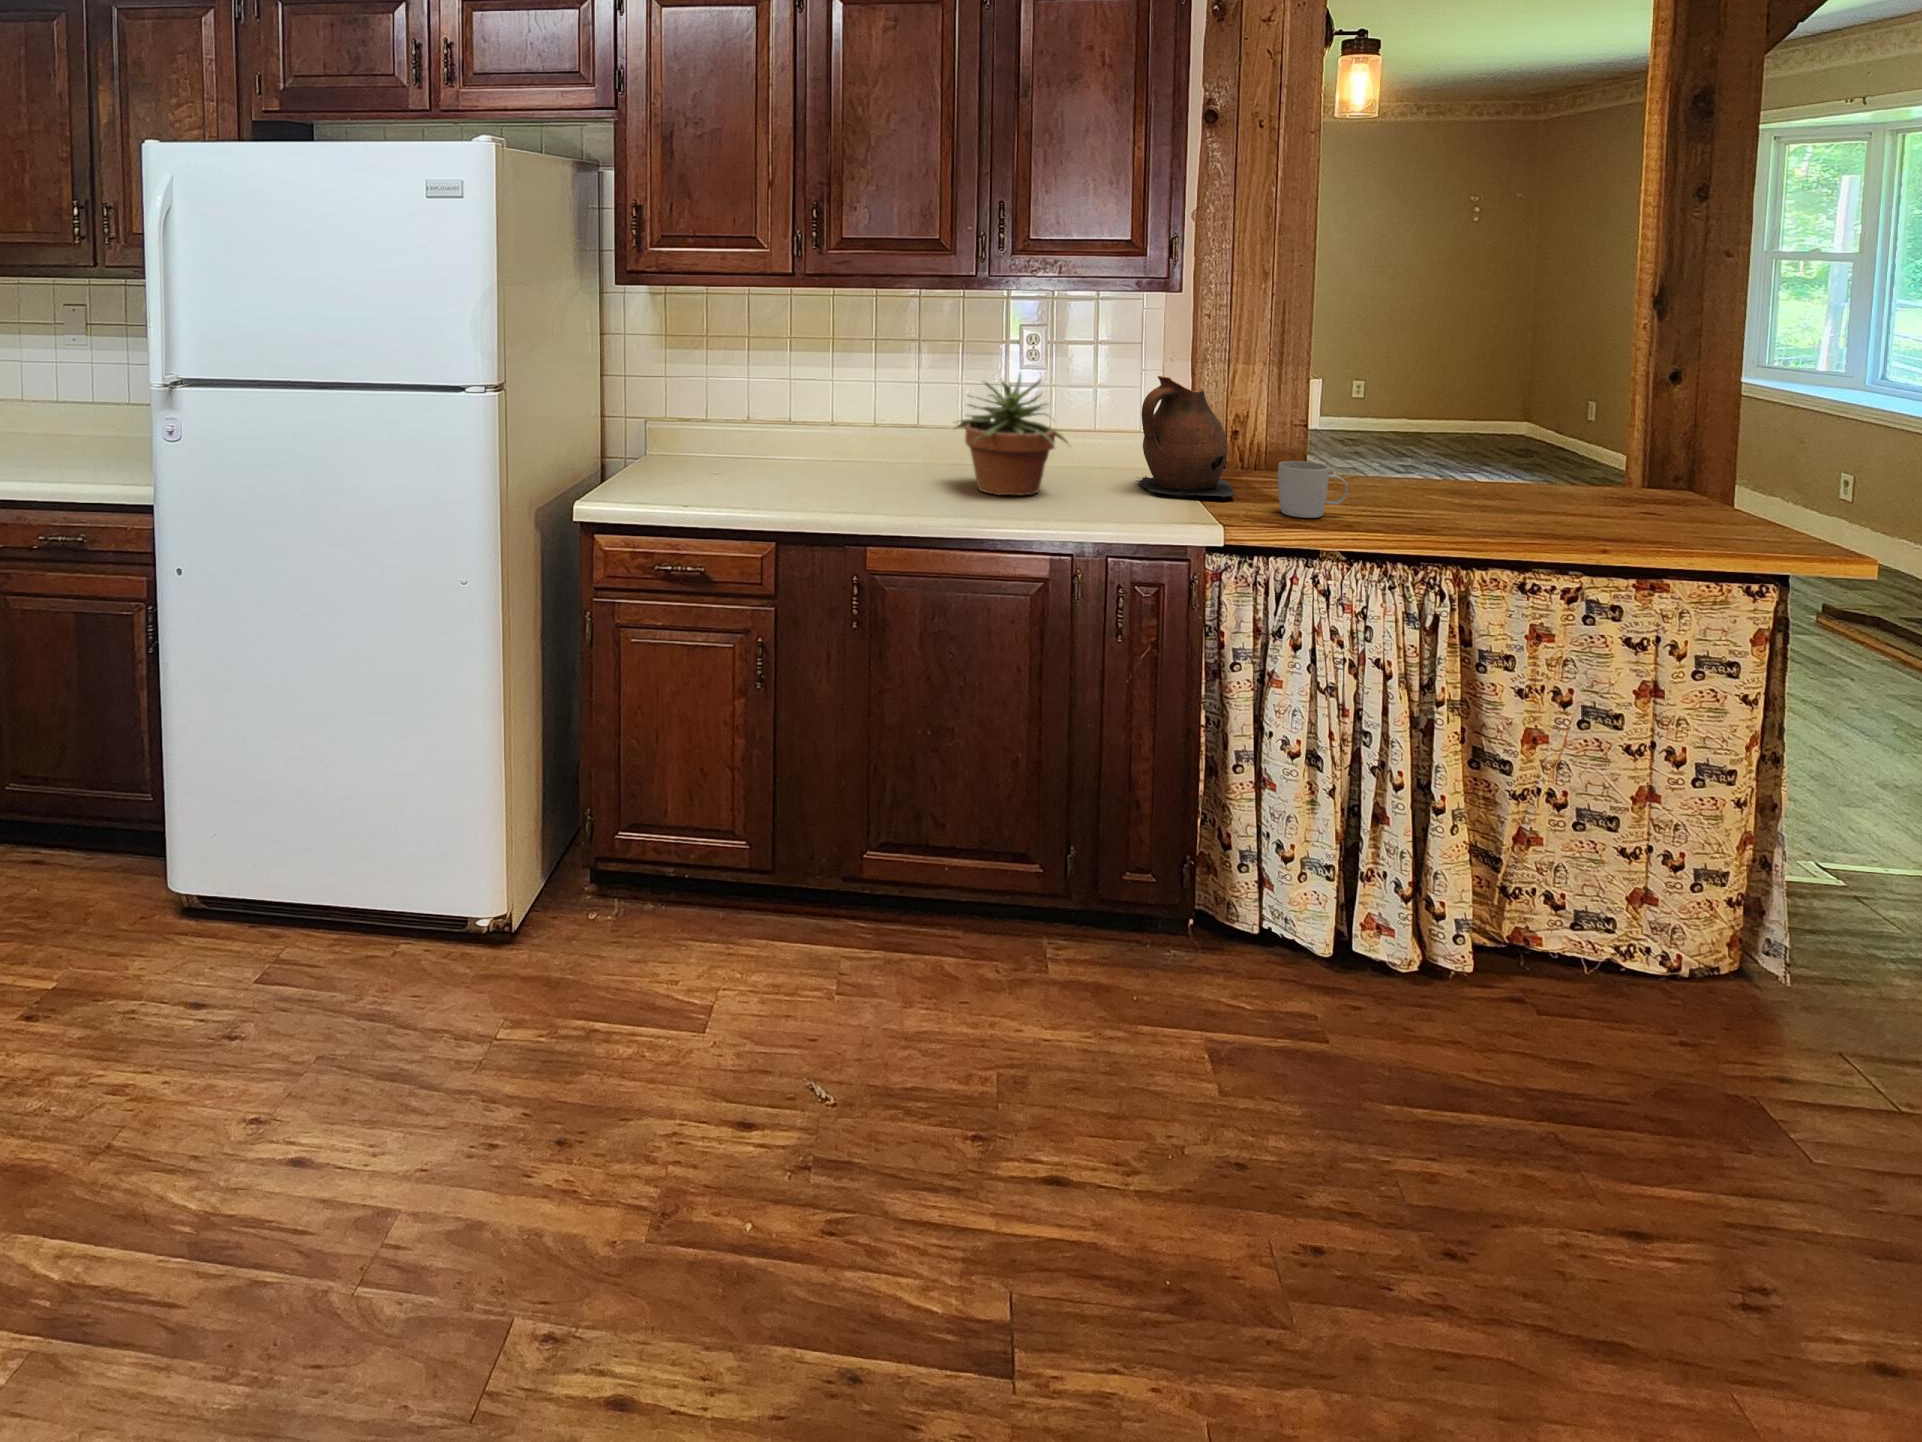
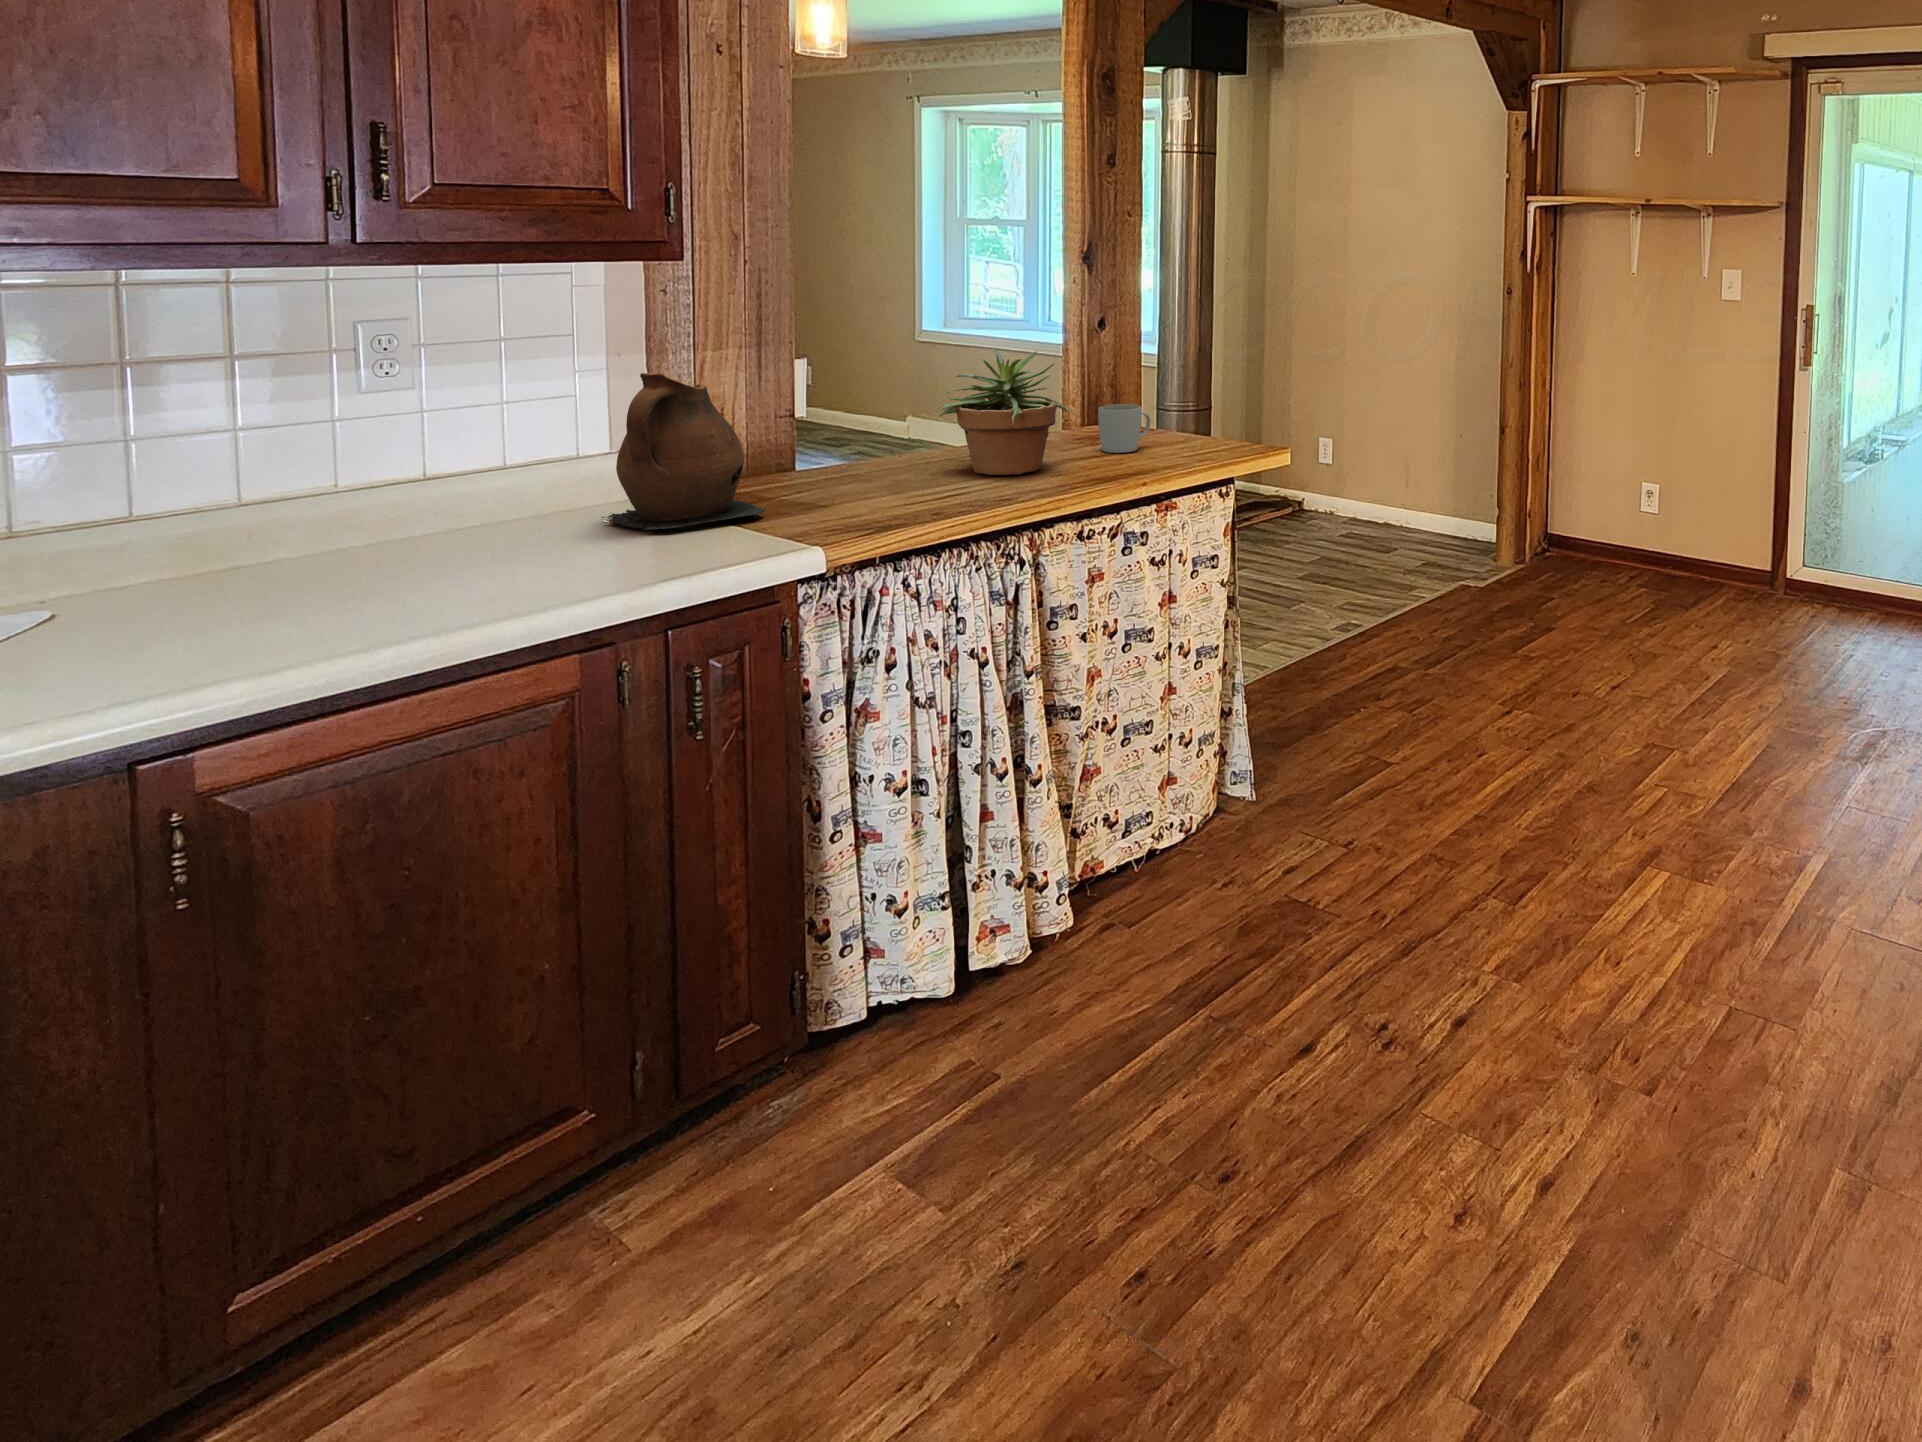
potted plant: present [956,374,1067,495] -> present [938,347,1076,475]
mug: present [1278,461,1348,518] -> present [1098,404,1150,453]

